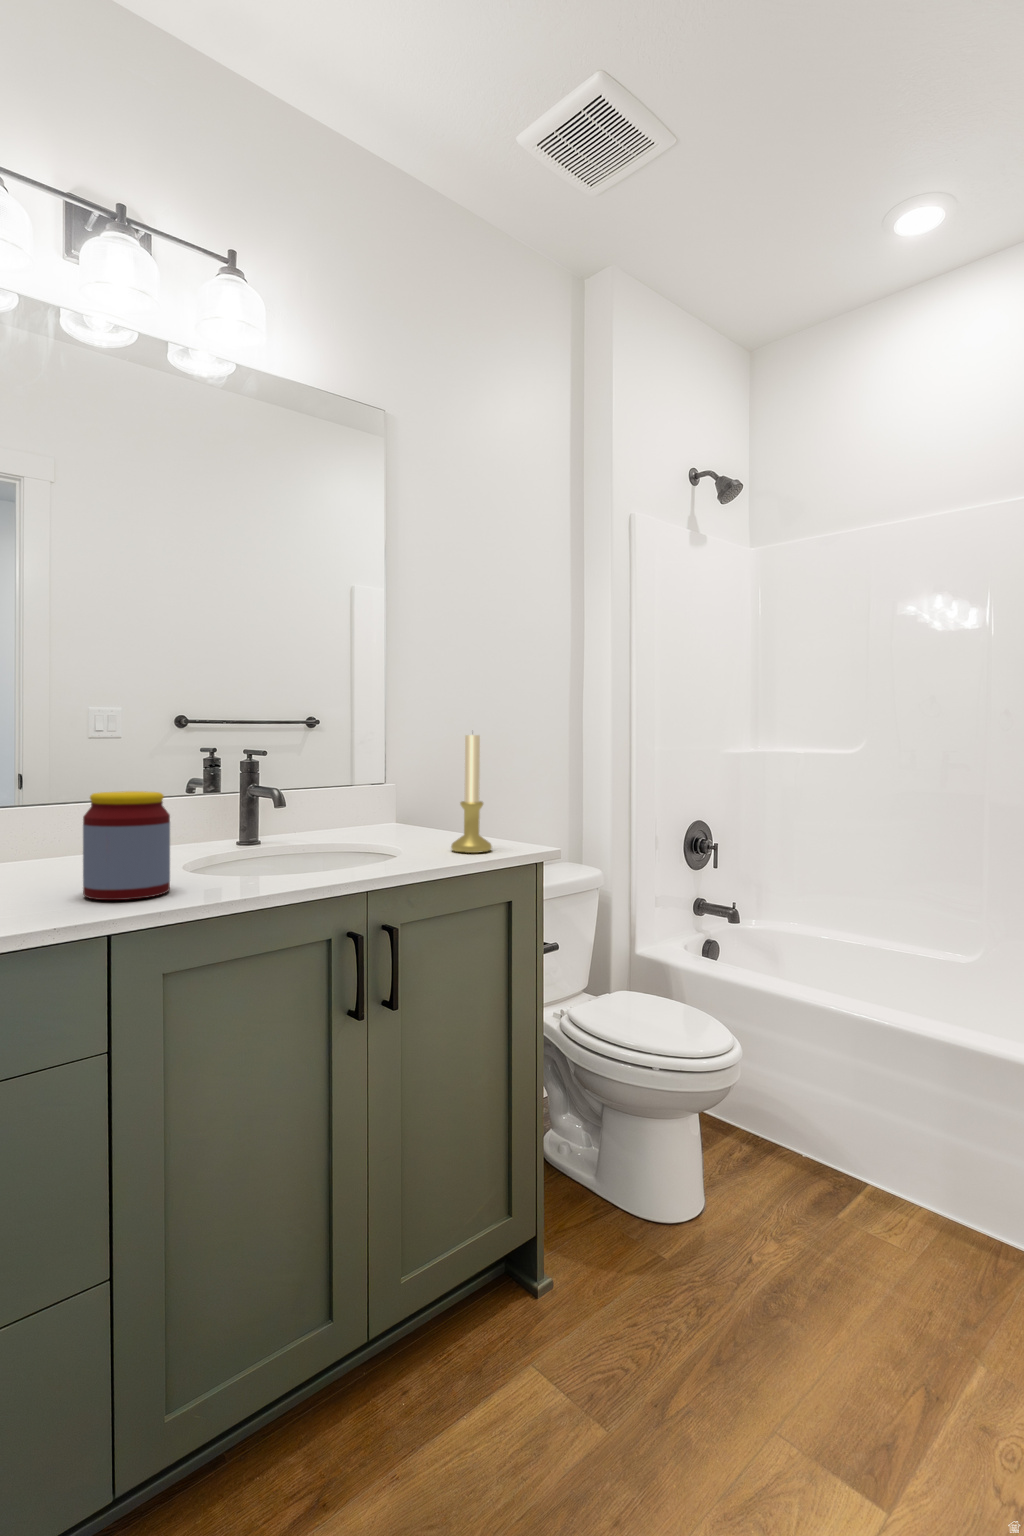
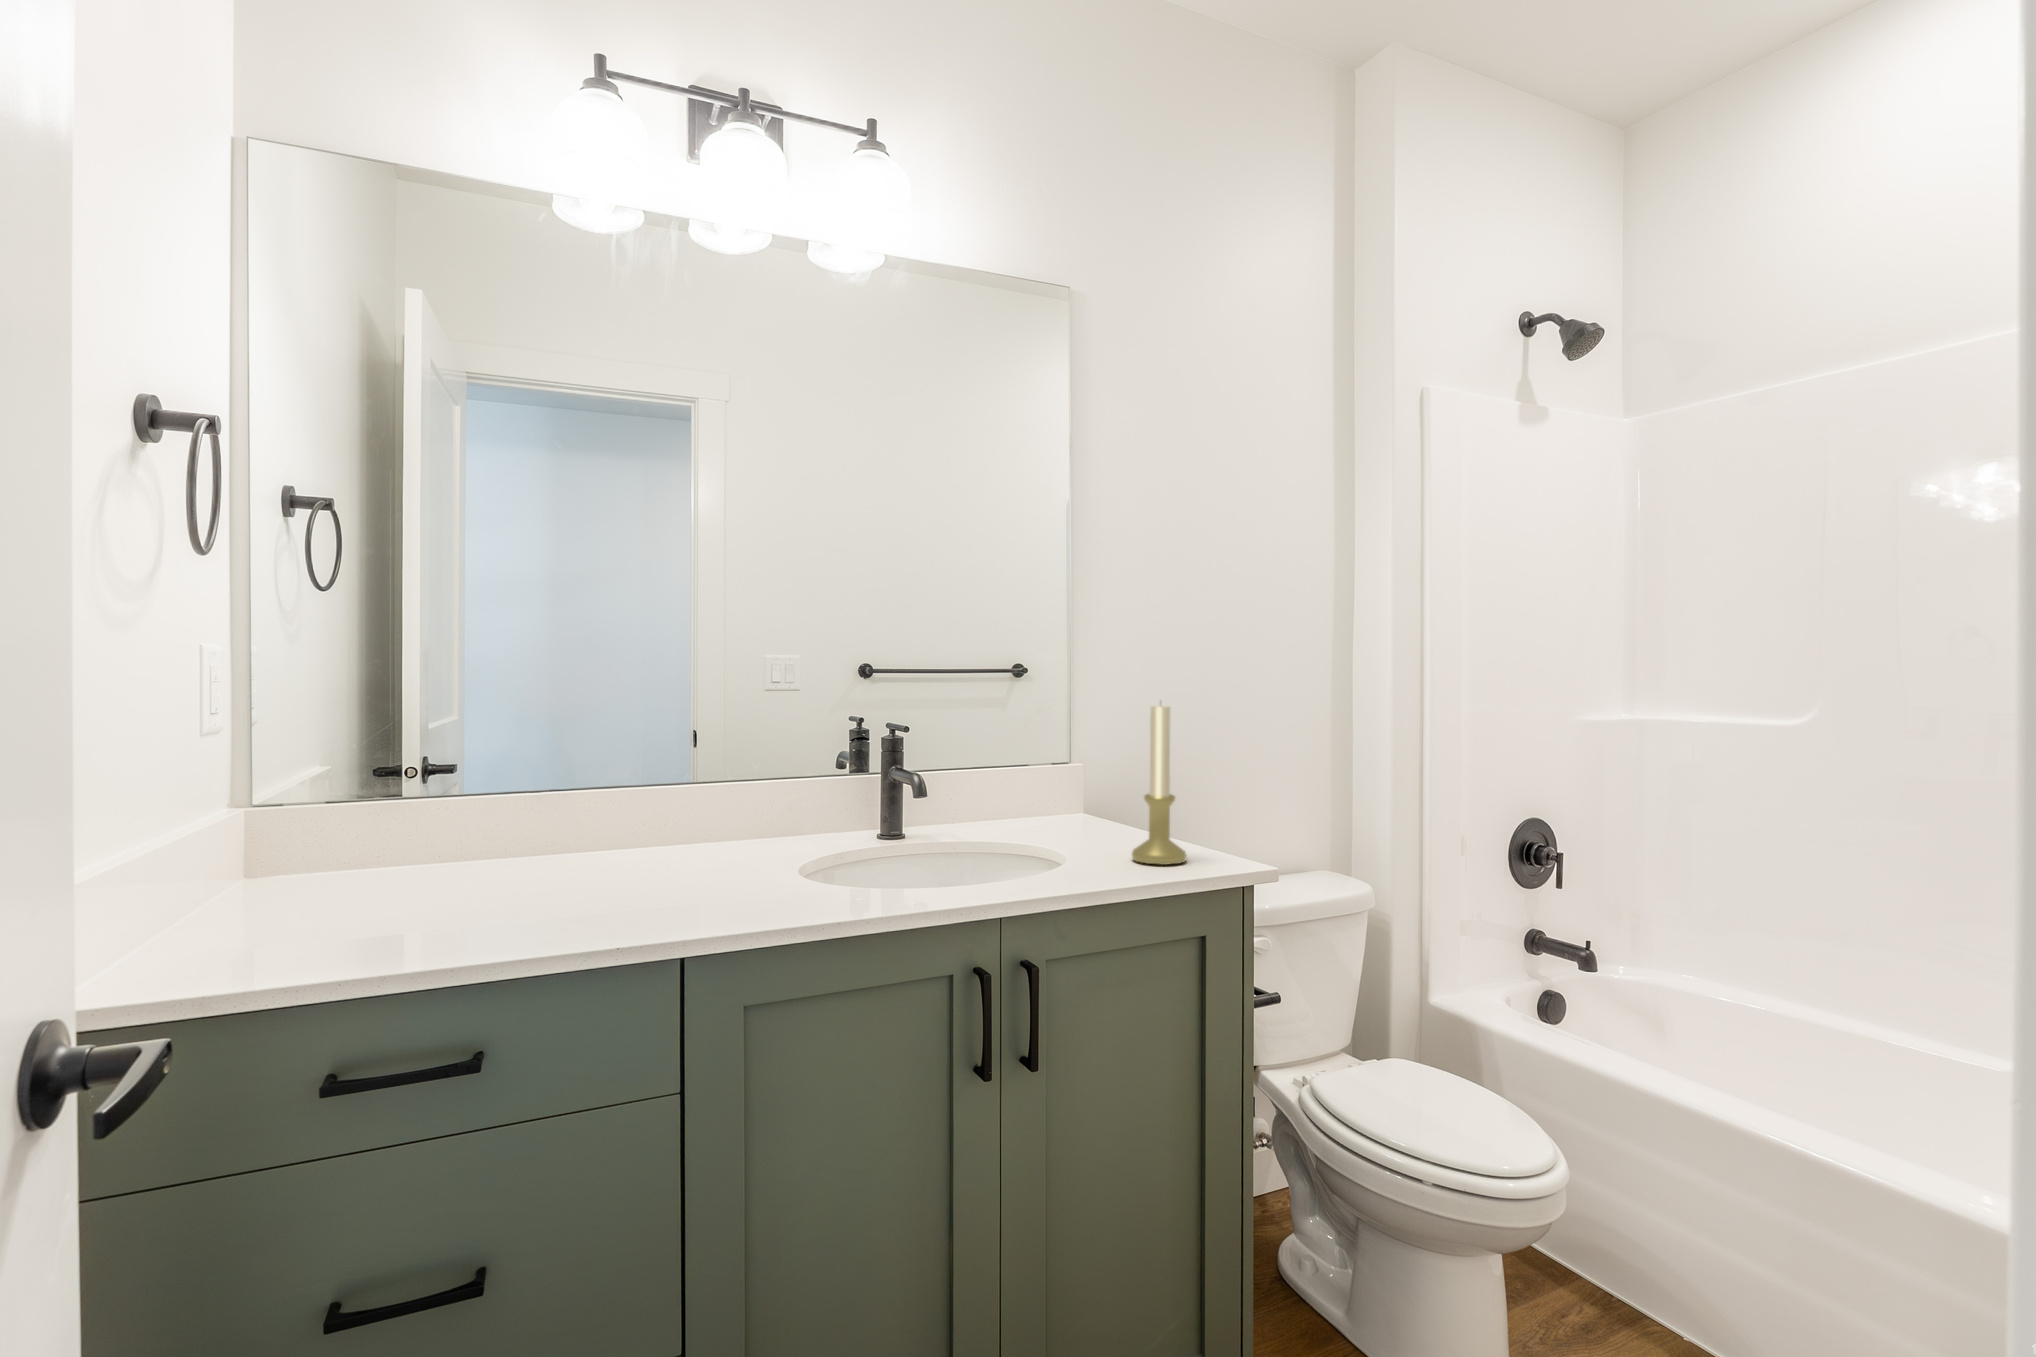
jar: present [83,791,170,900] -> none [664,785,762,918]

